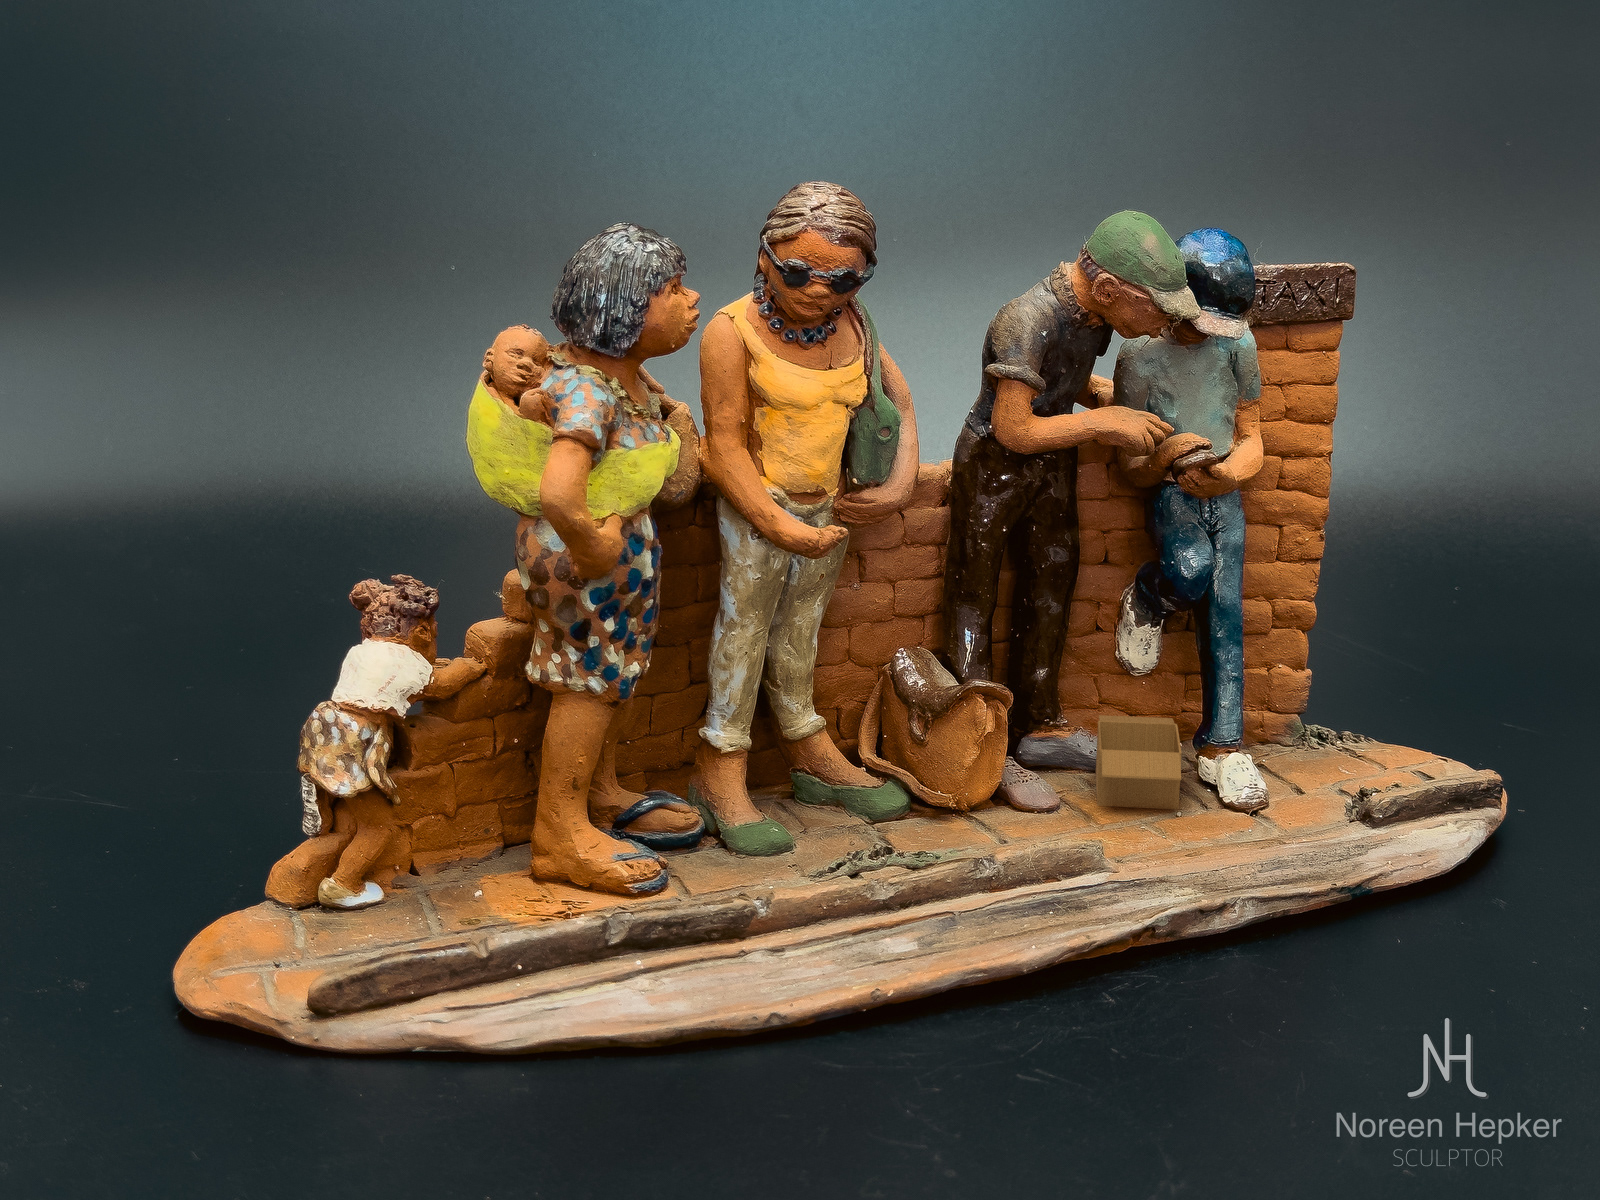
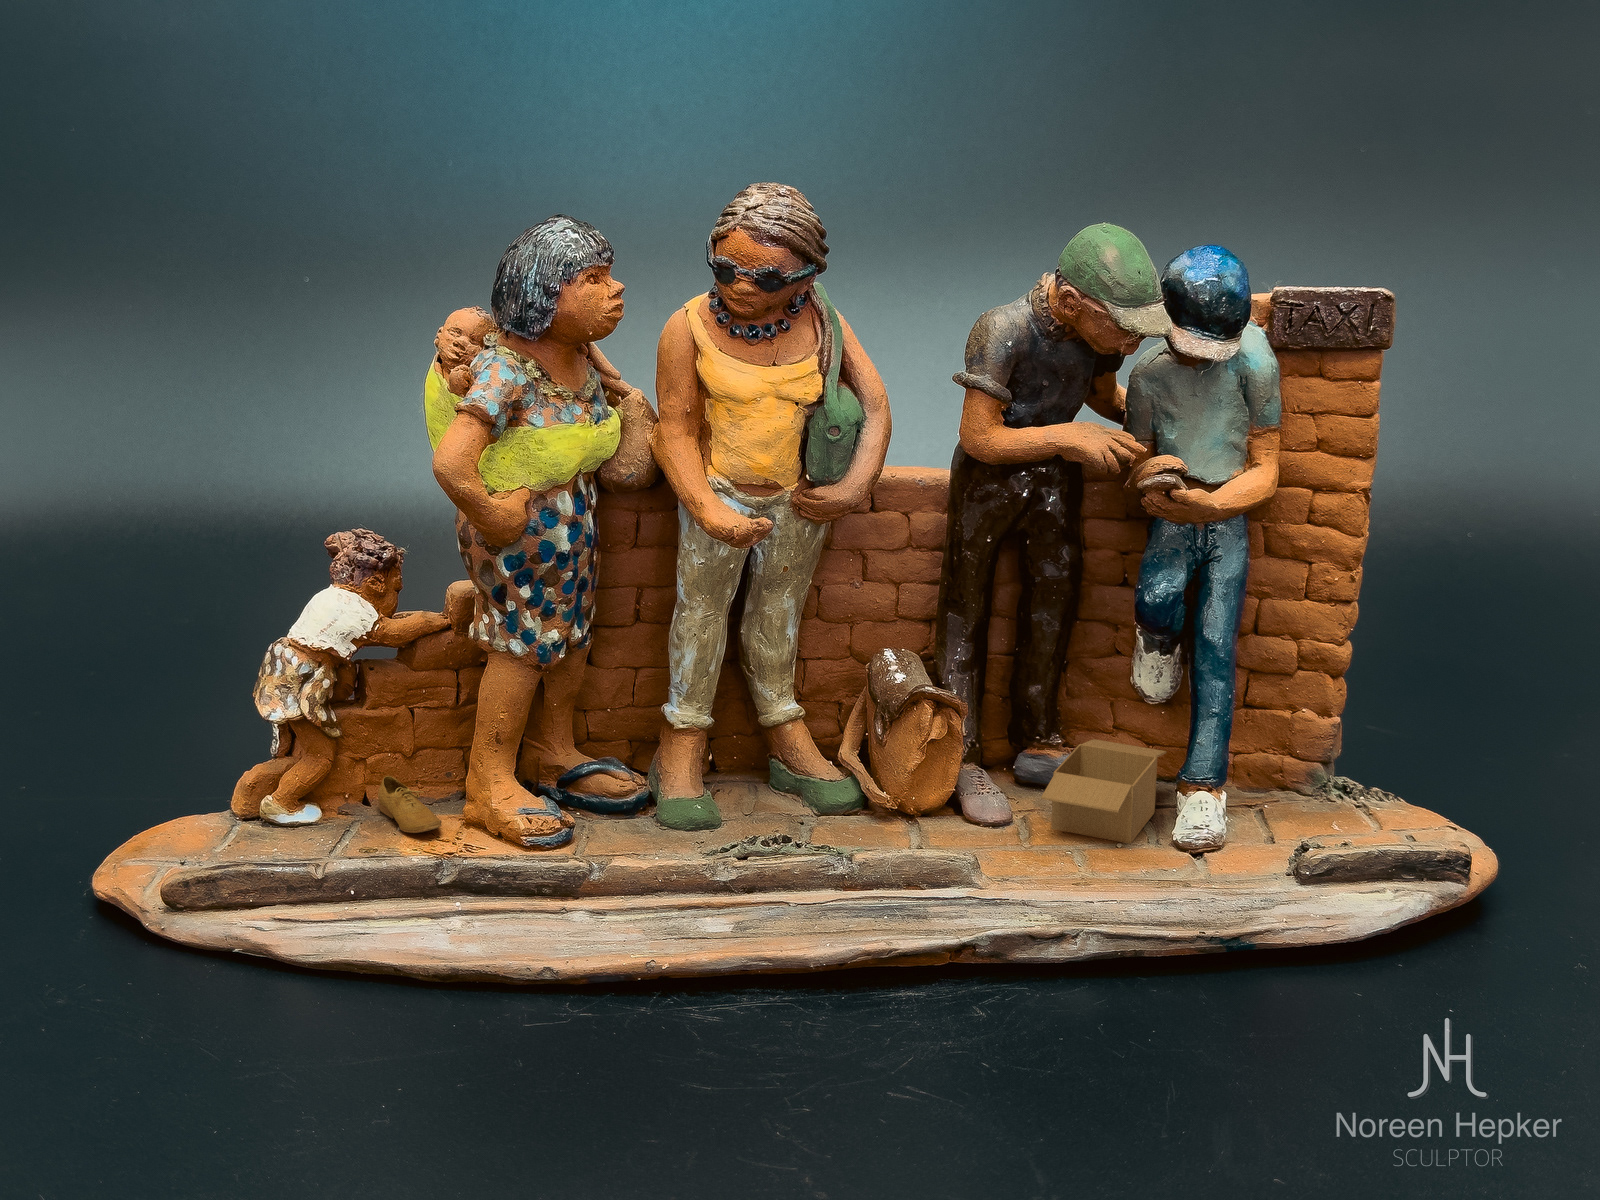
shoe: none [431,840,525,897] -> present [378,776,442,833]

